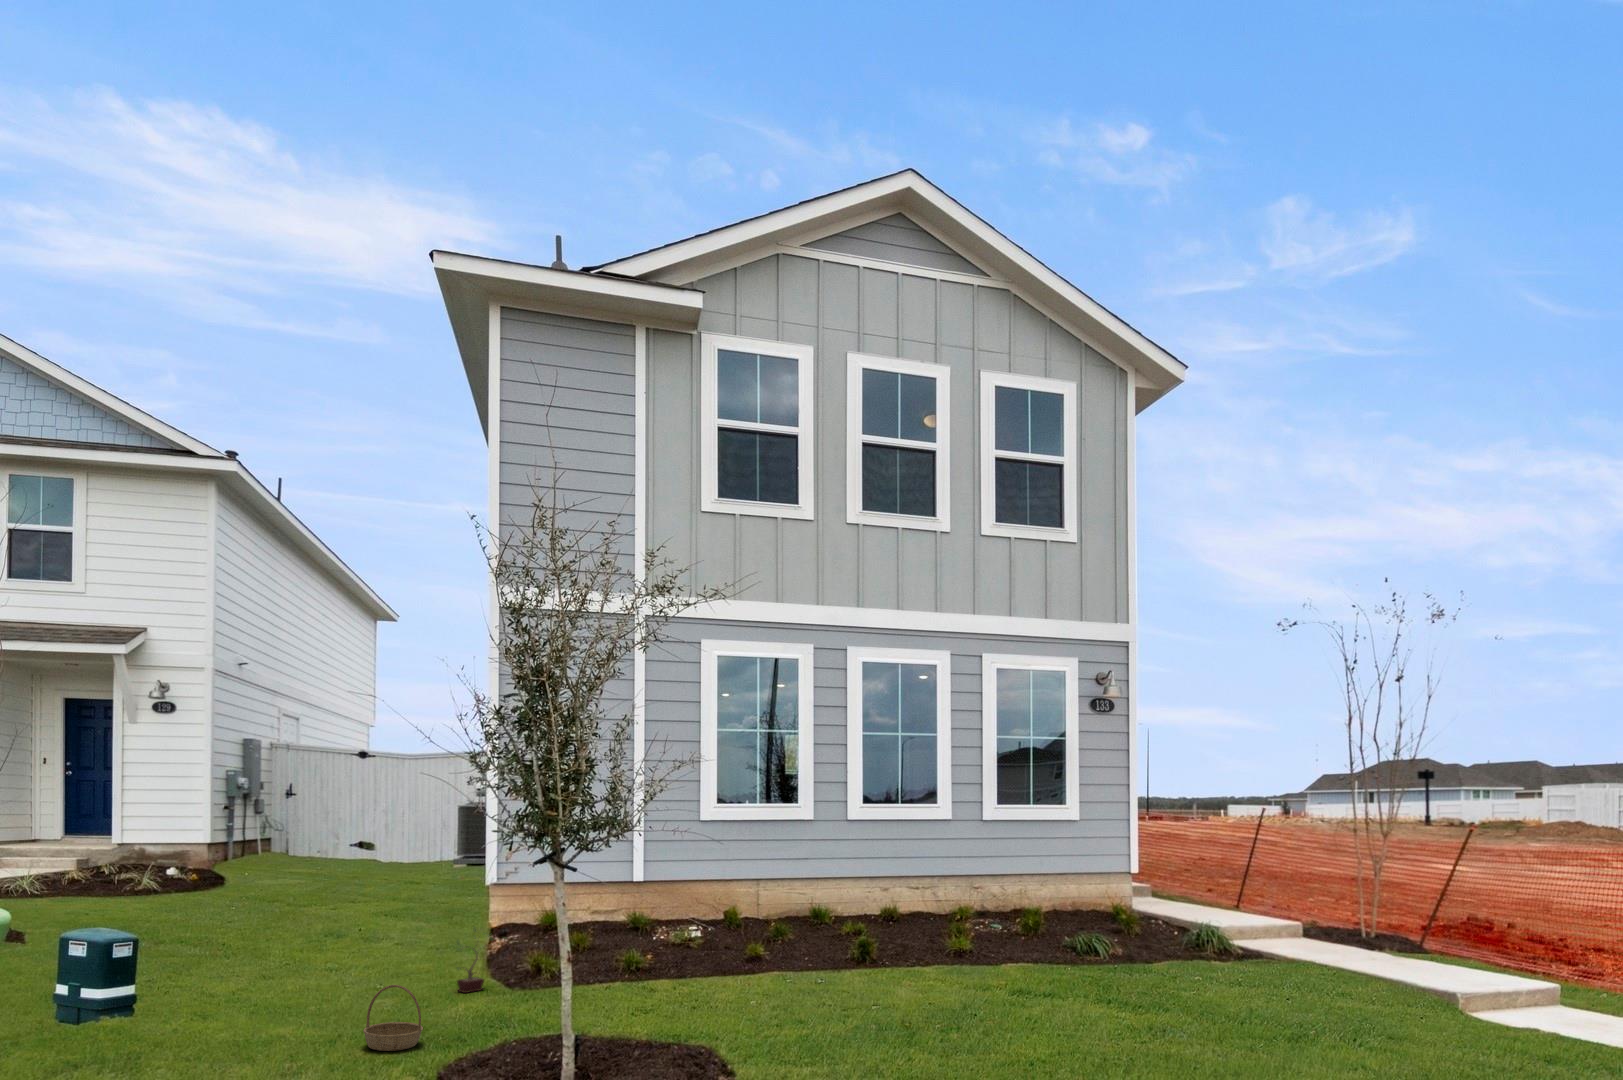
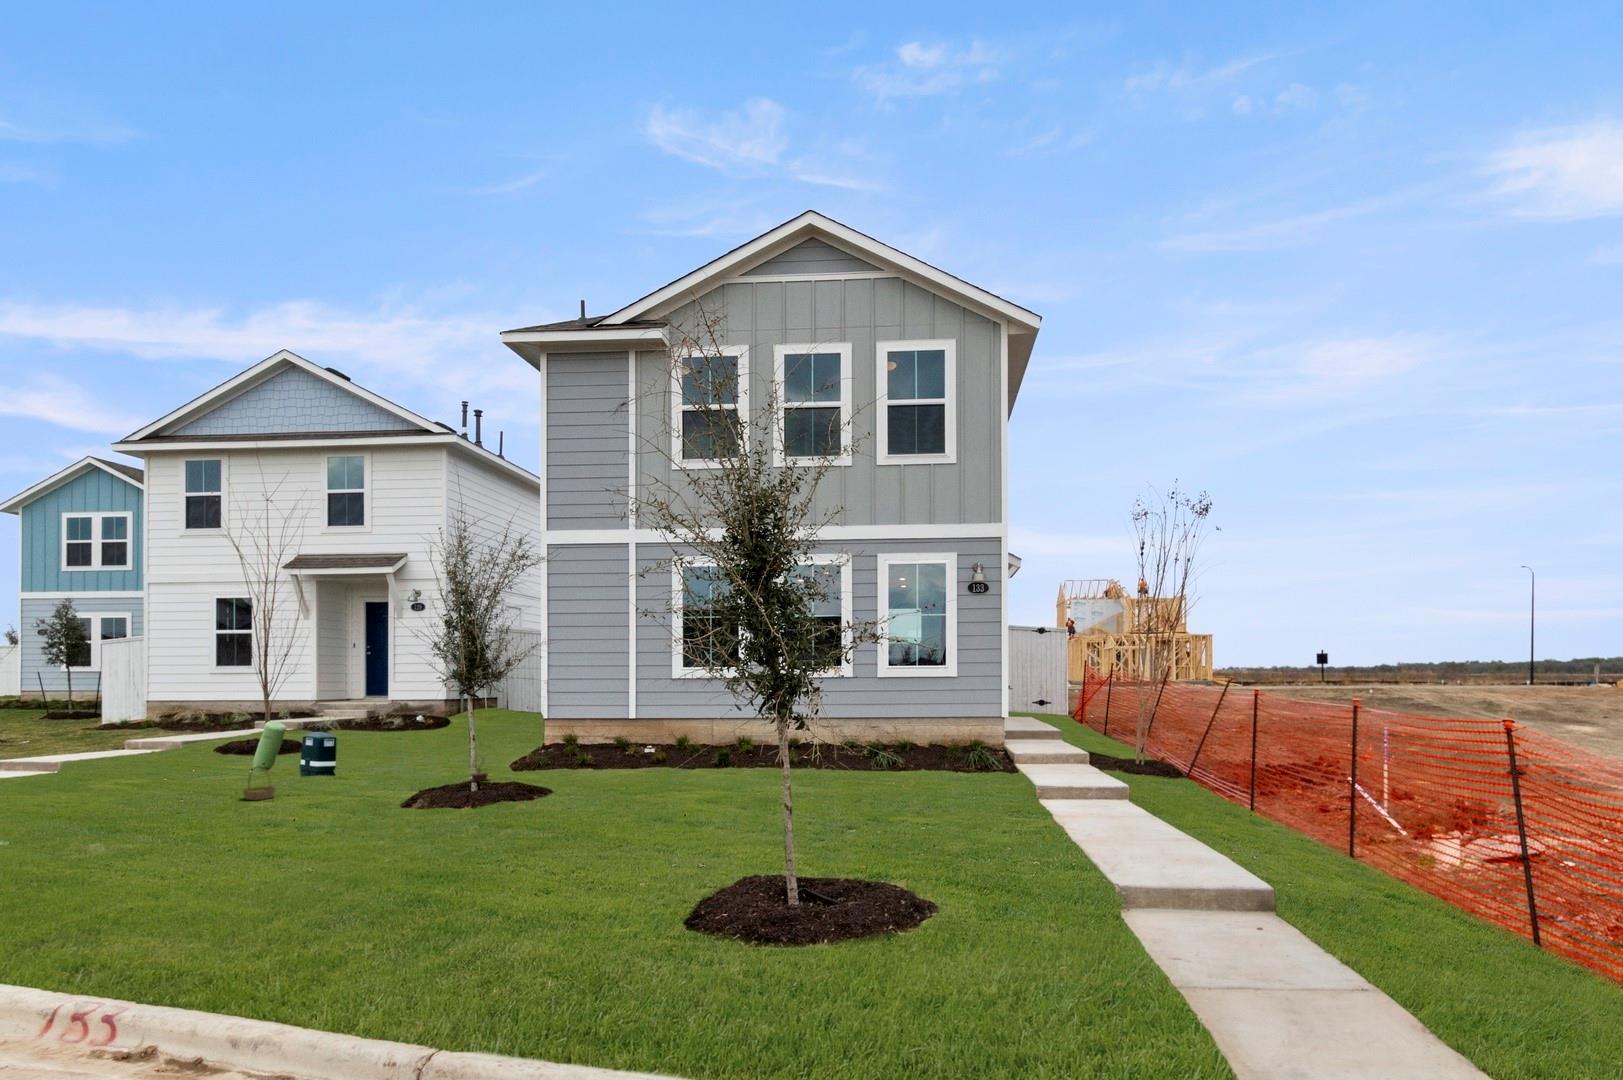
basket: present [363,985,423,1051] -> present [243,767,276,800]

